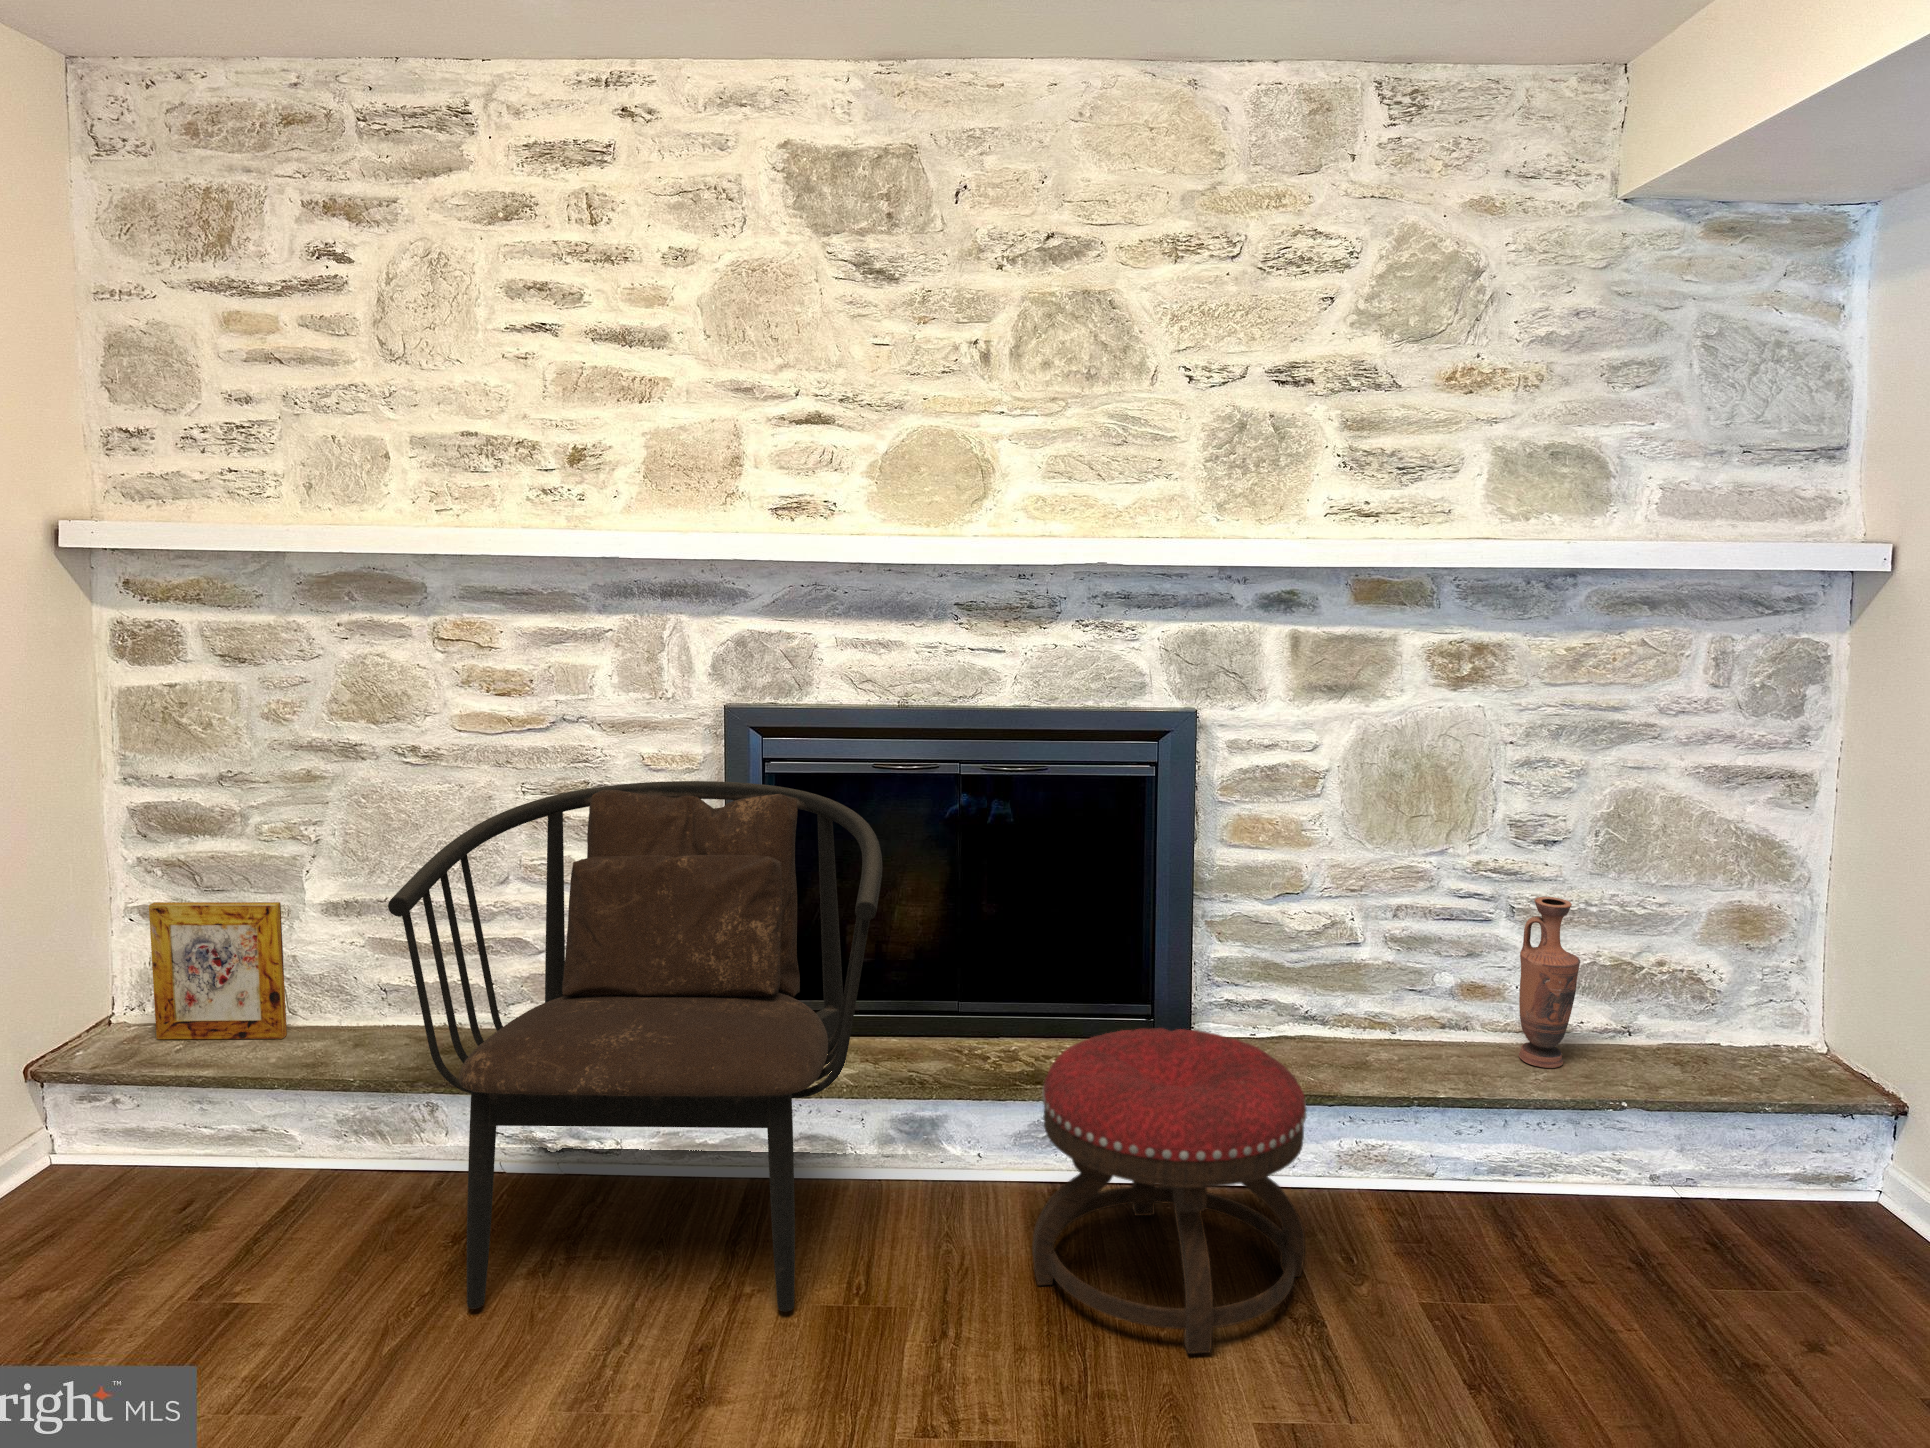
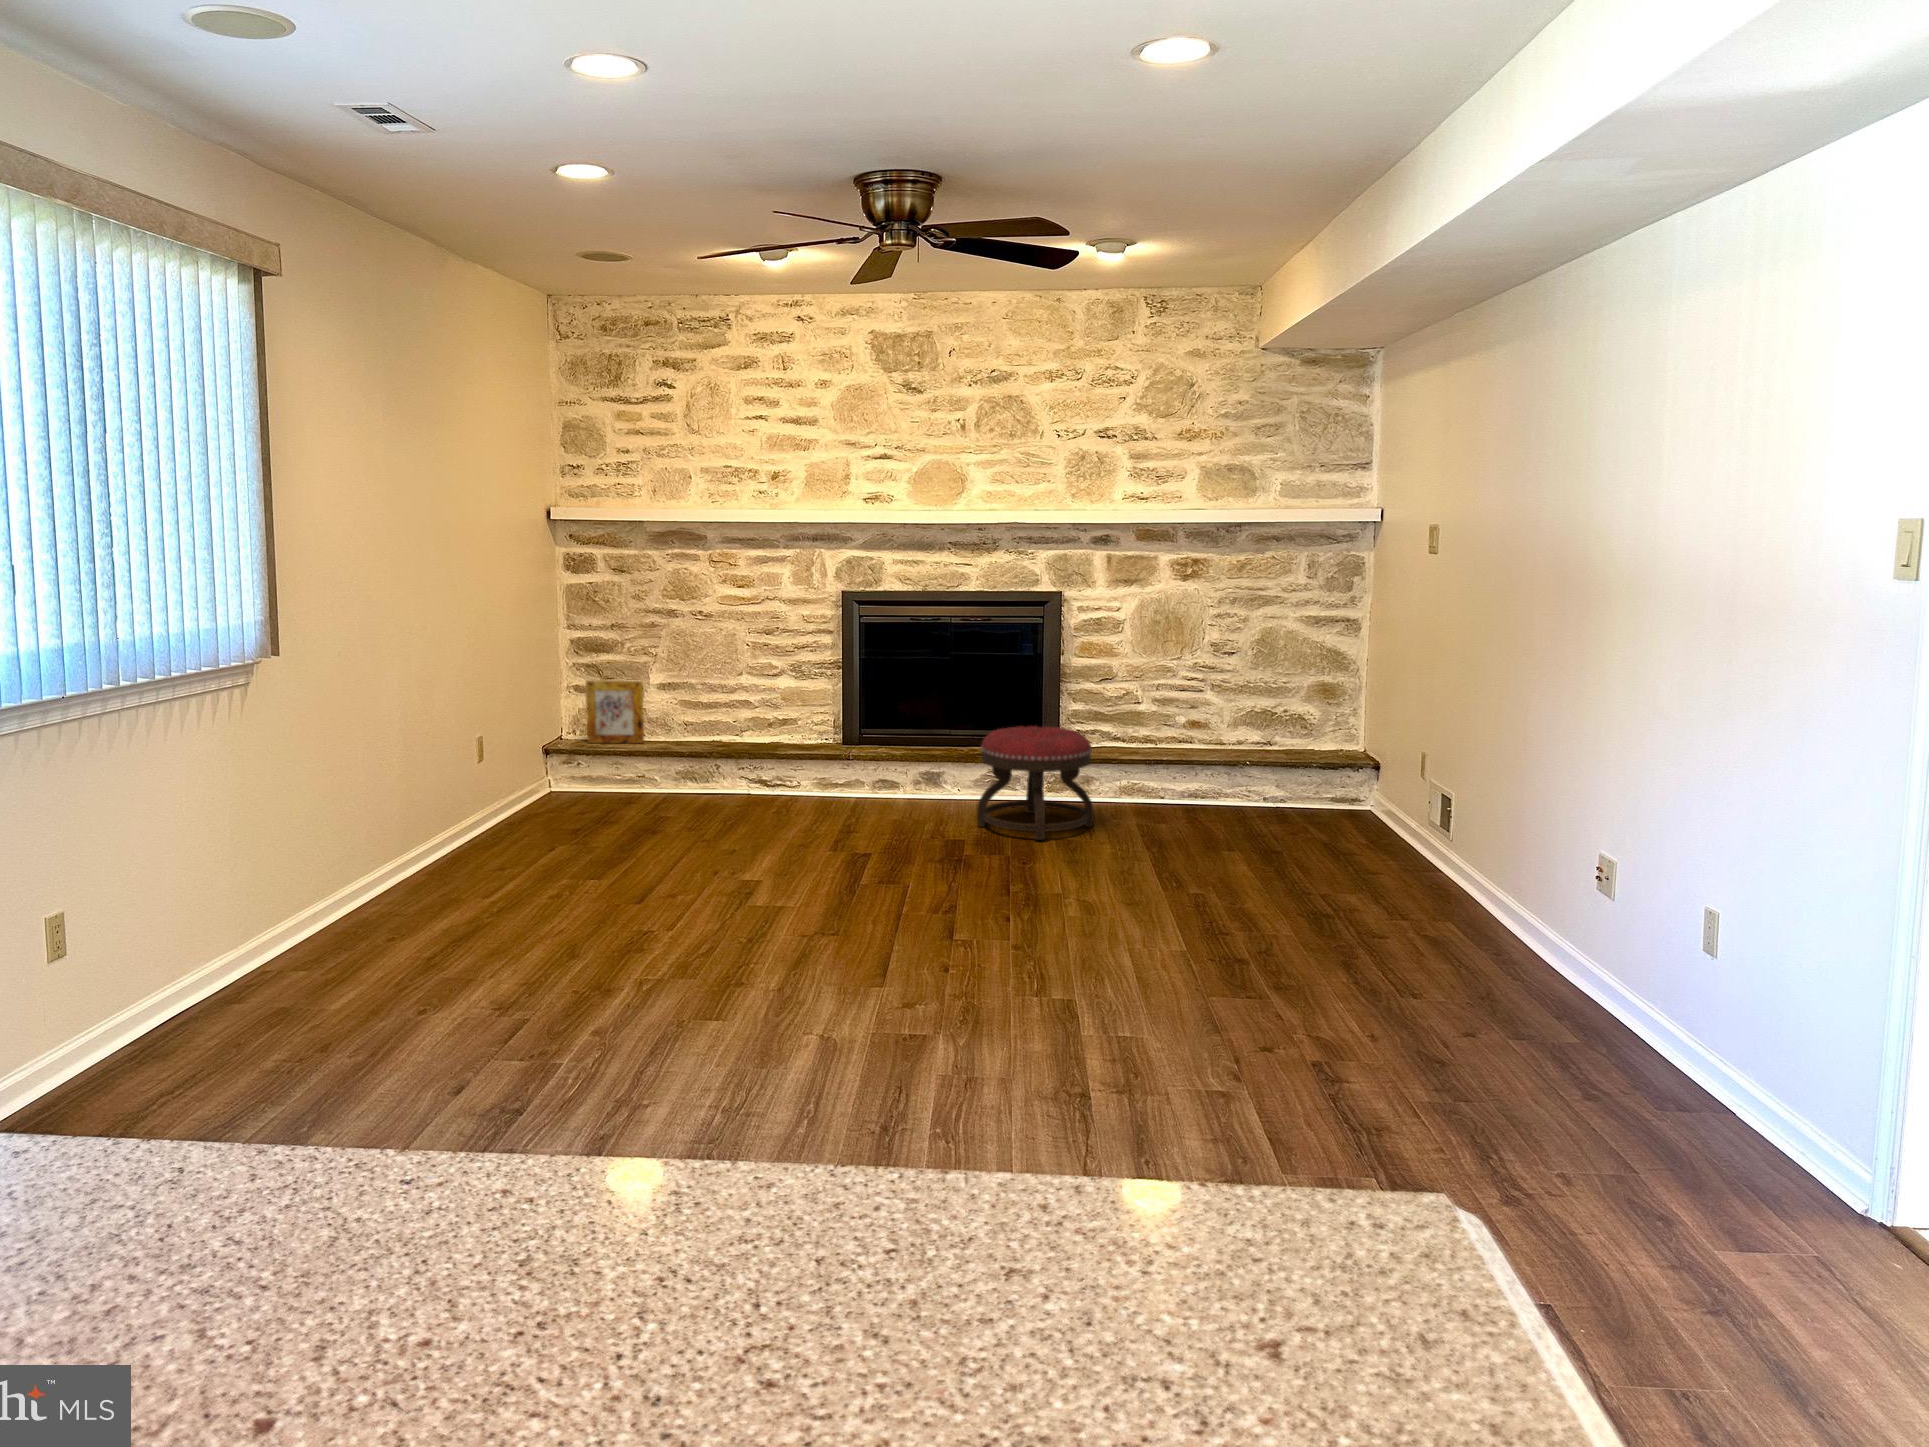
armchair: present [388,781,882,1312] -> none [713,625,914,829]
vase: present [1519,897,1580,1068] -> none [1212,677,1238,755]

